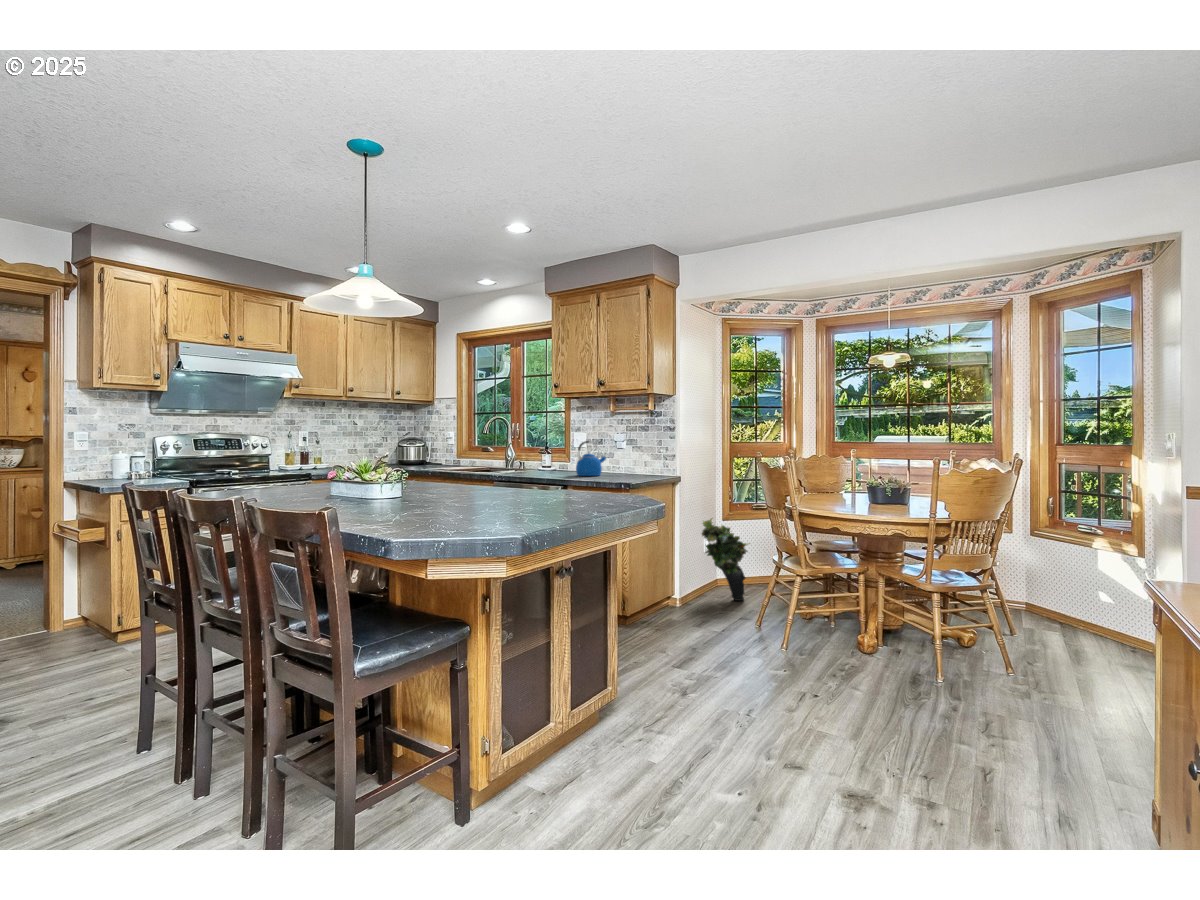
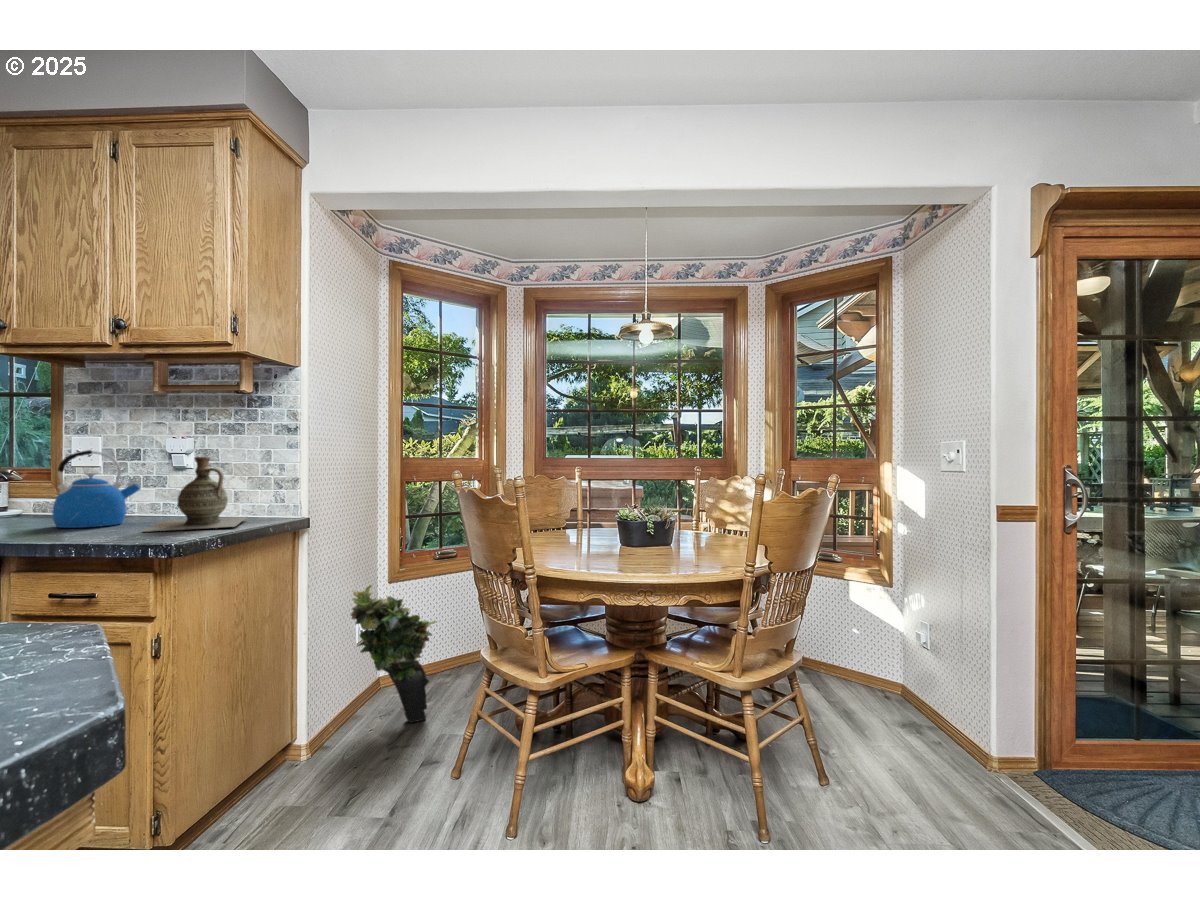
ceramic jug: none [613,444,653,478] -> present [144,457,246,532]

